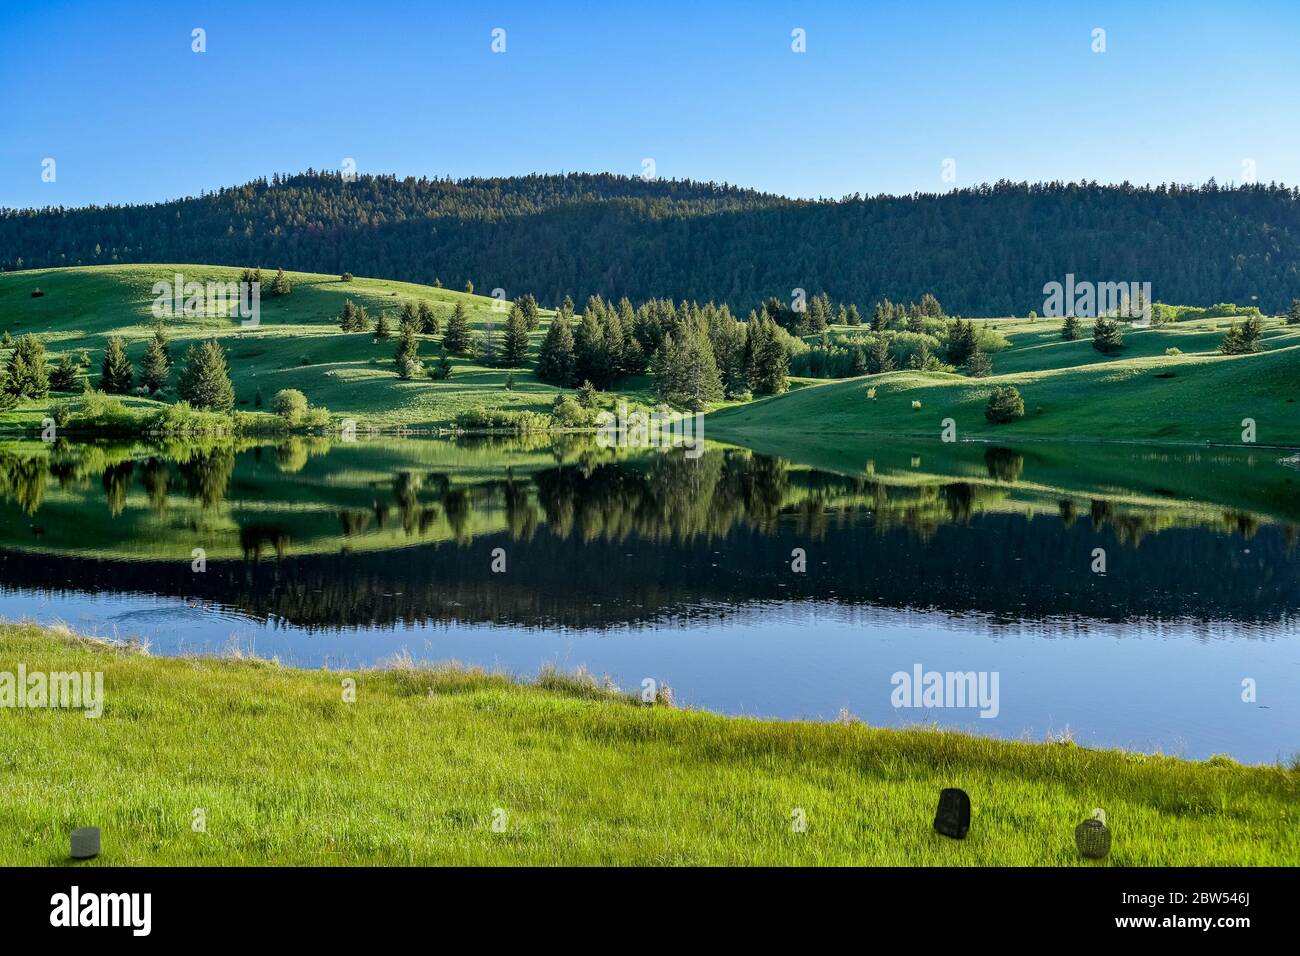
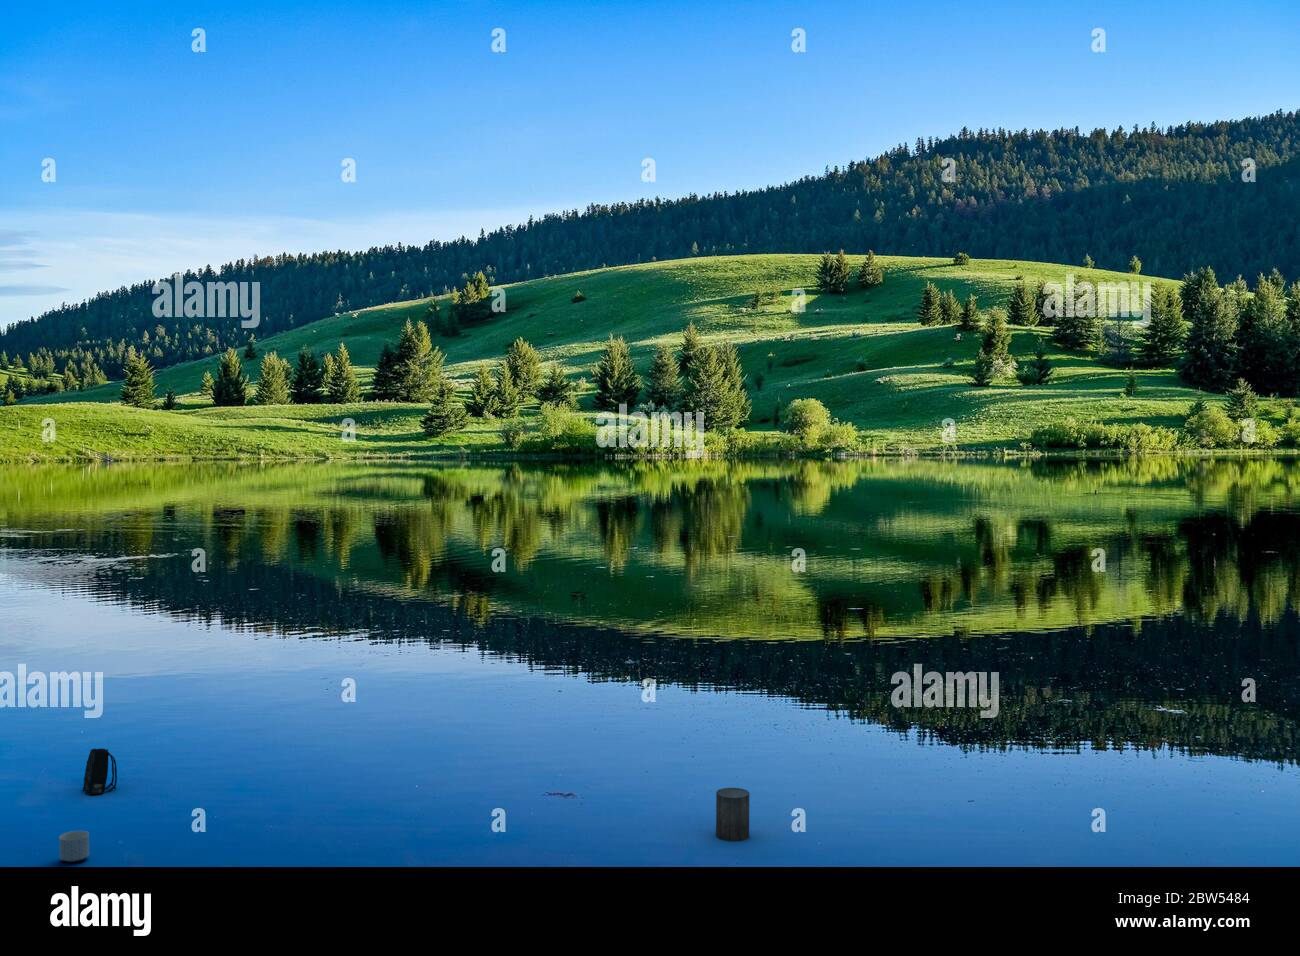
stool: none [715,784,747,837] -> present [716,788,749,841]
backpack: present [933,788,971,838] -> present [83,749,117,794]
woven basket: present [1075,819,1111,860] -> none [1087,822,1124,864]

